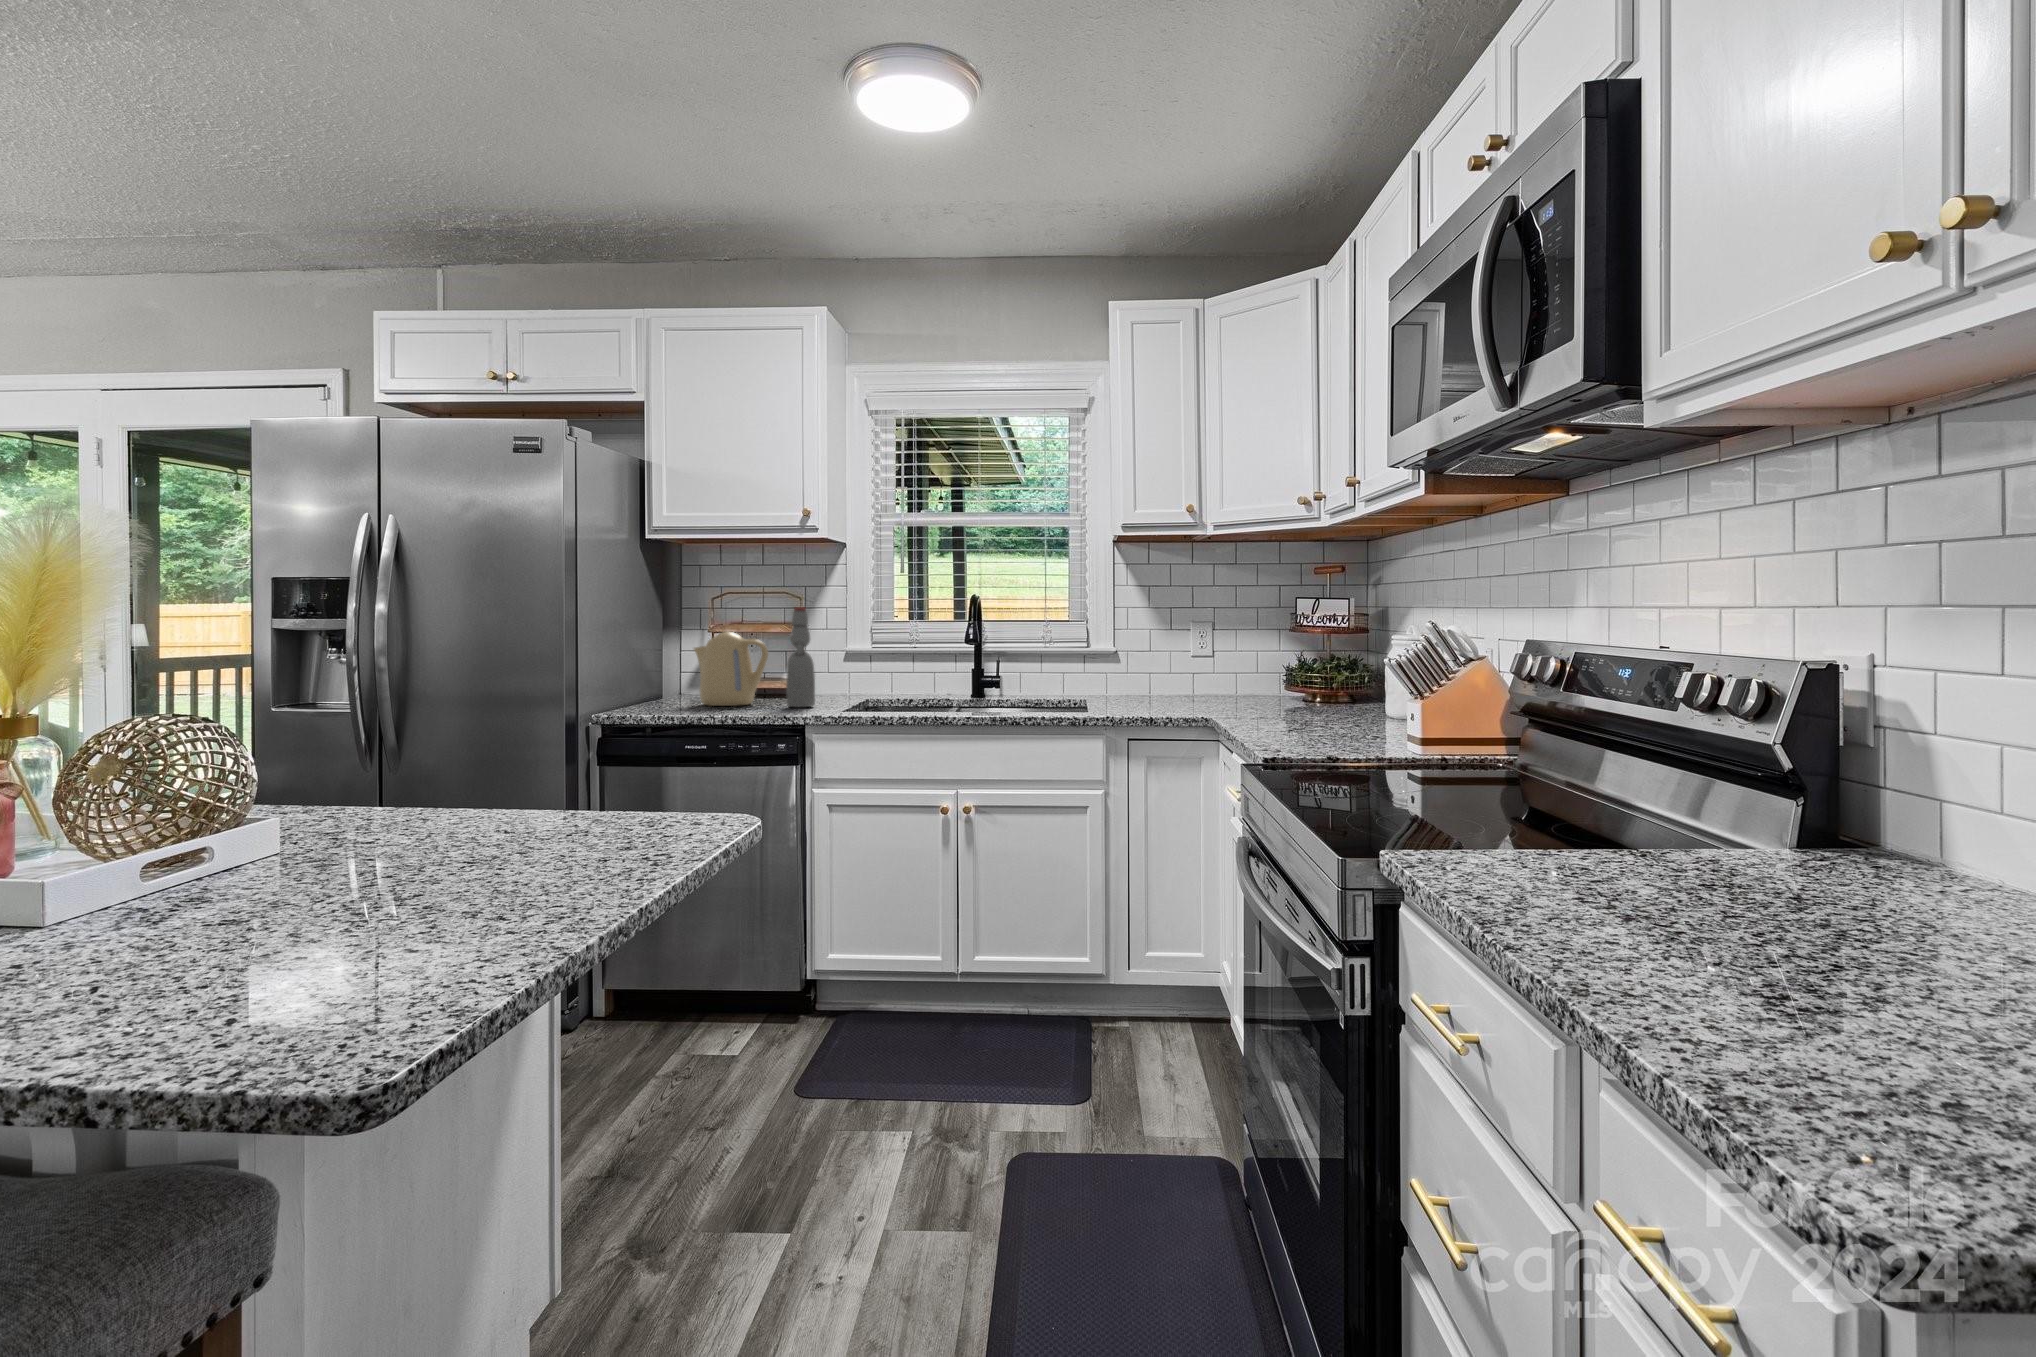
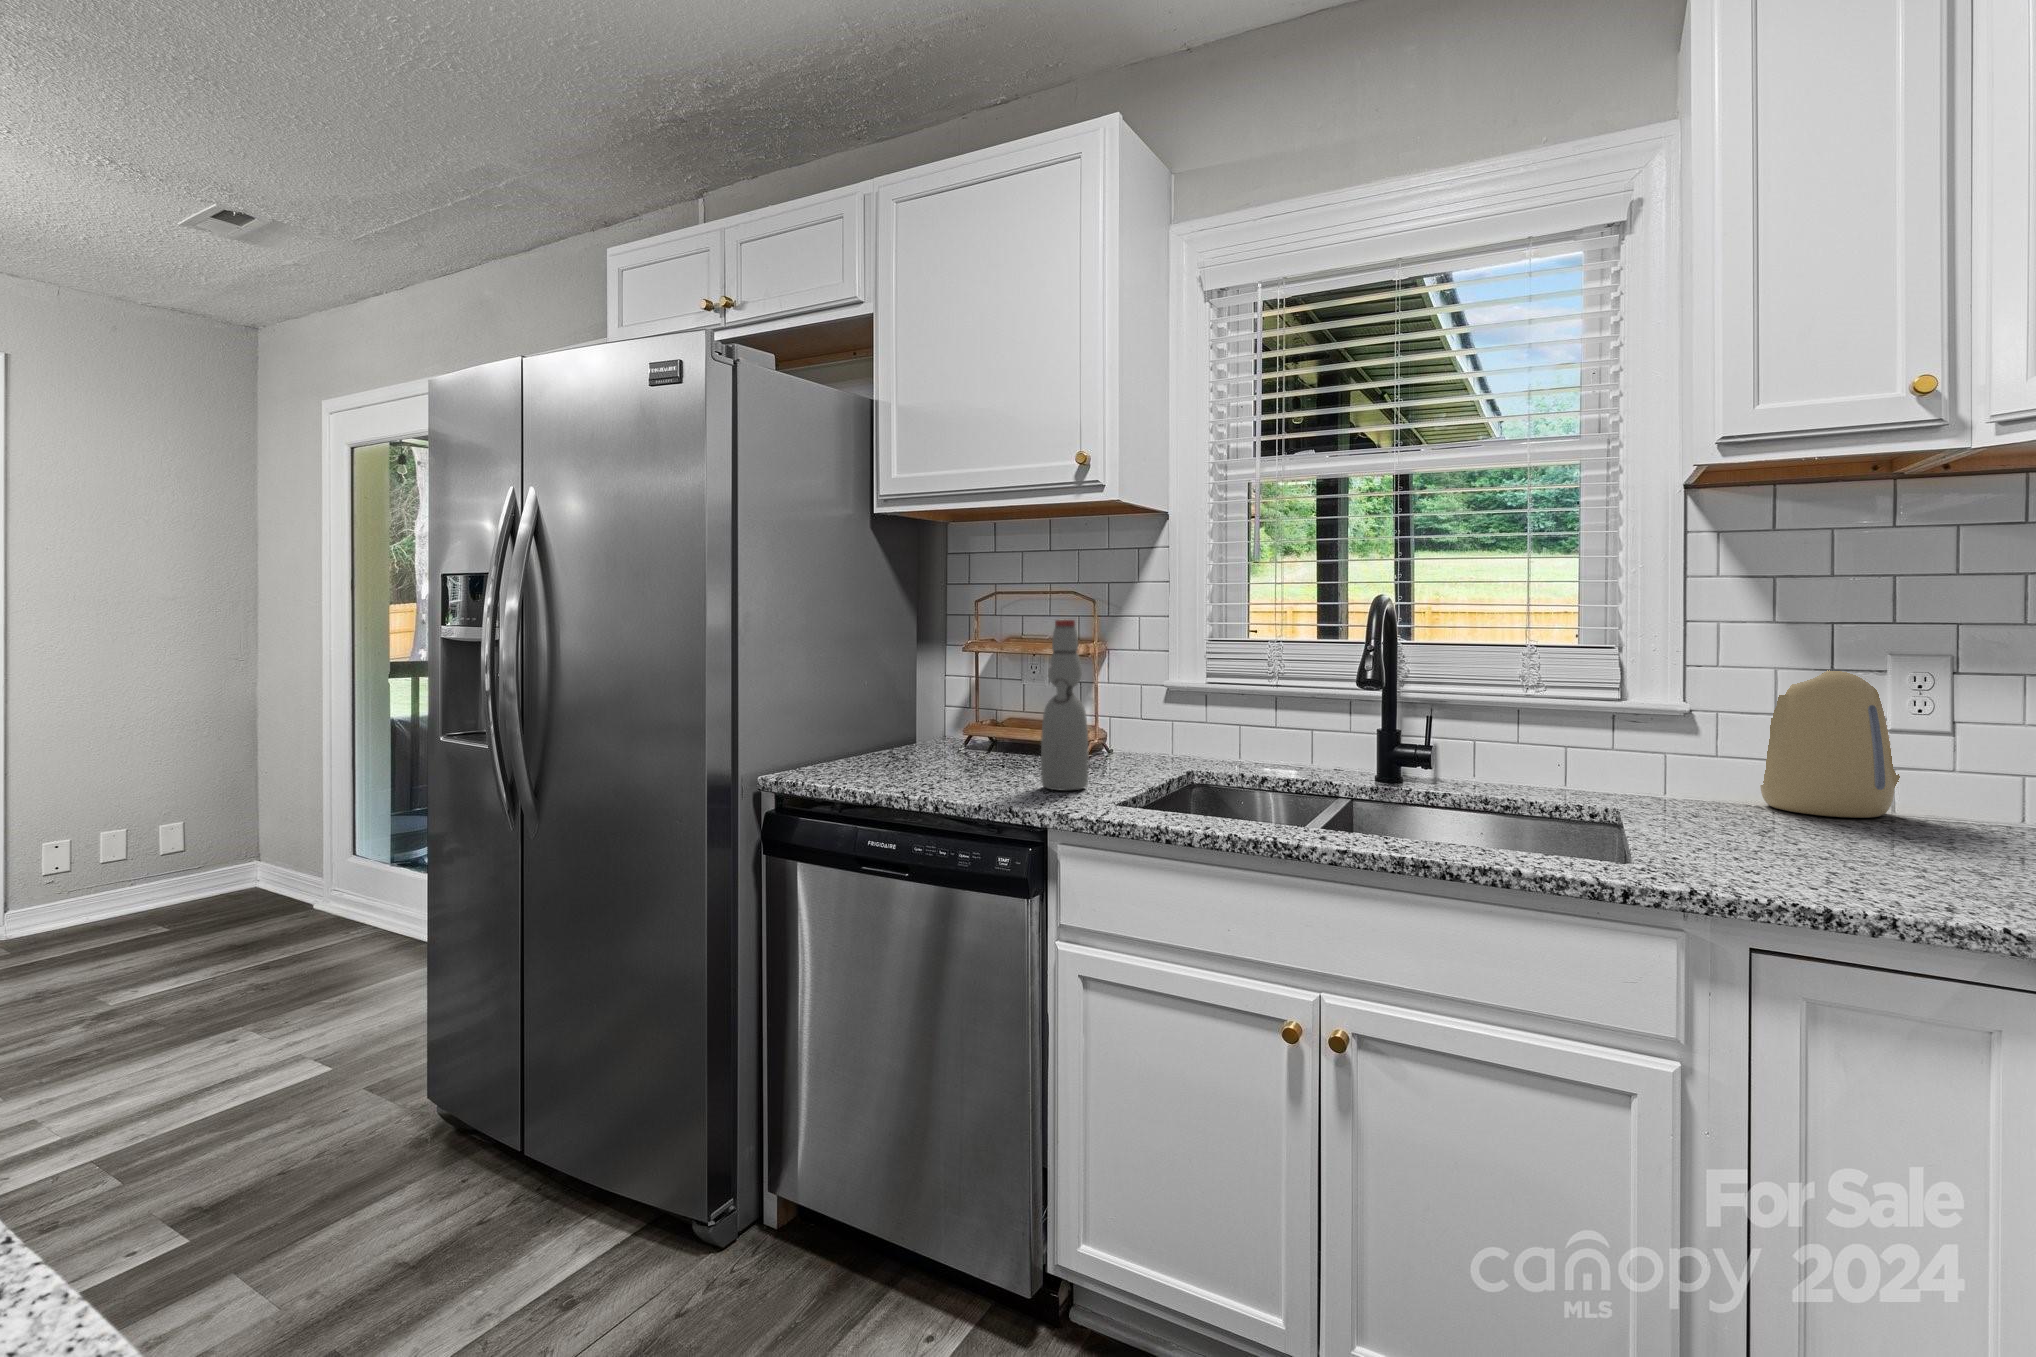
kettle: present [694,631,768,706] -> present [1760,670,1900,818]

